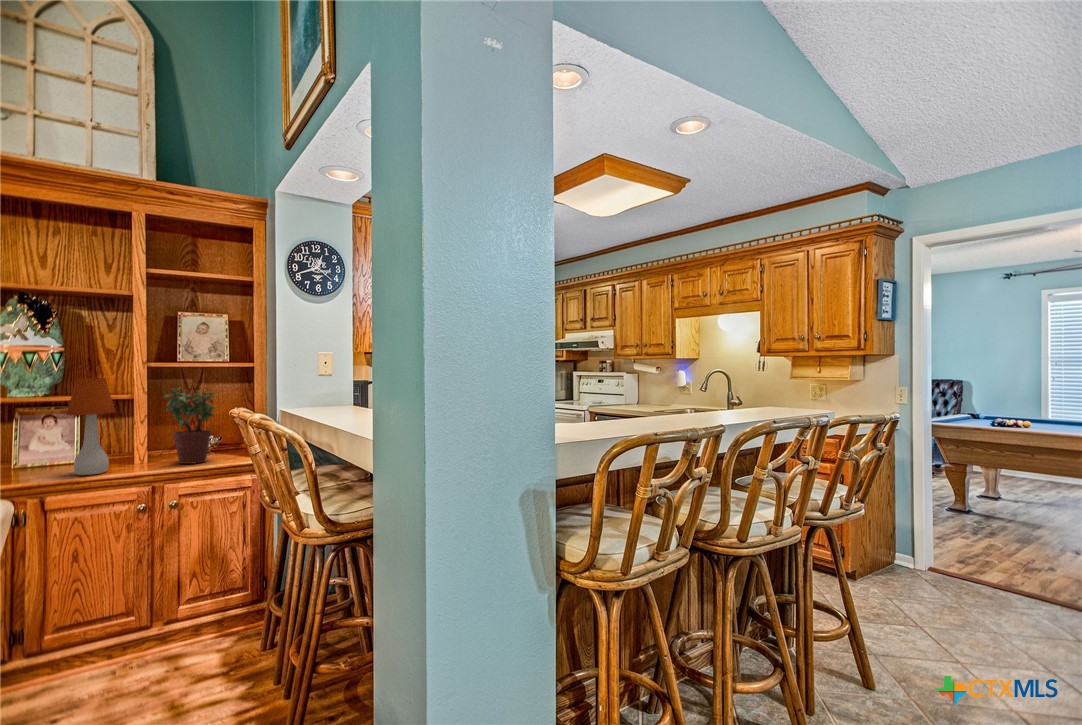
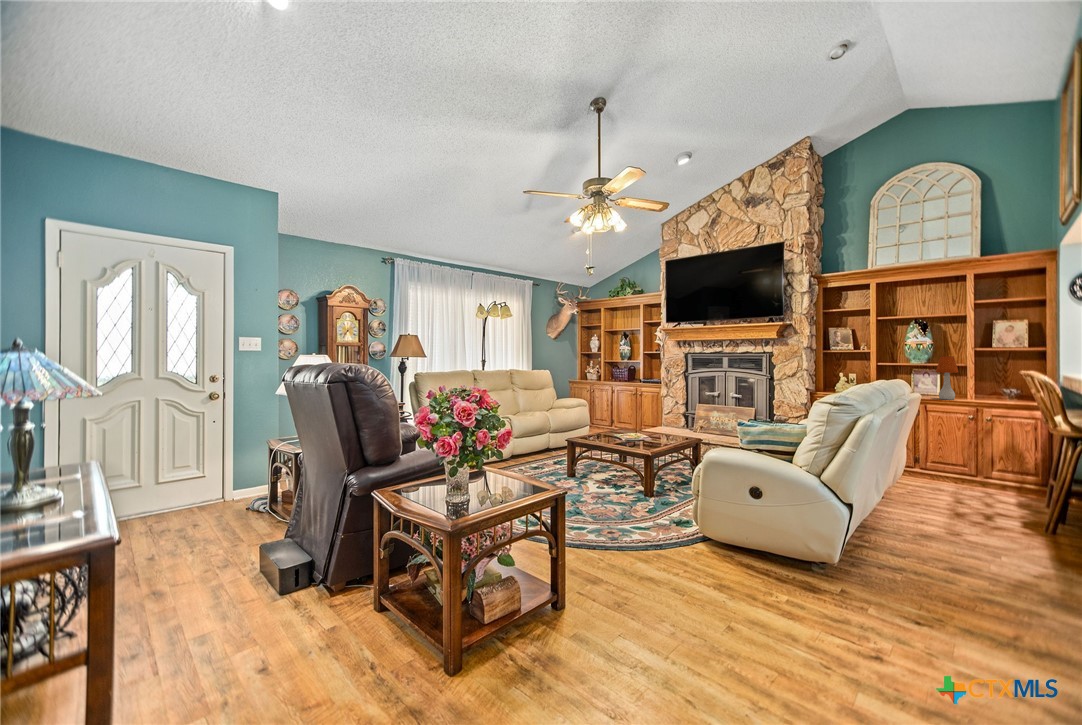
potted plant: present [164,388,215,464] -> none [984,362,1018,401]

